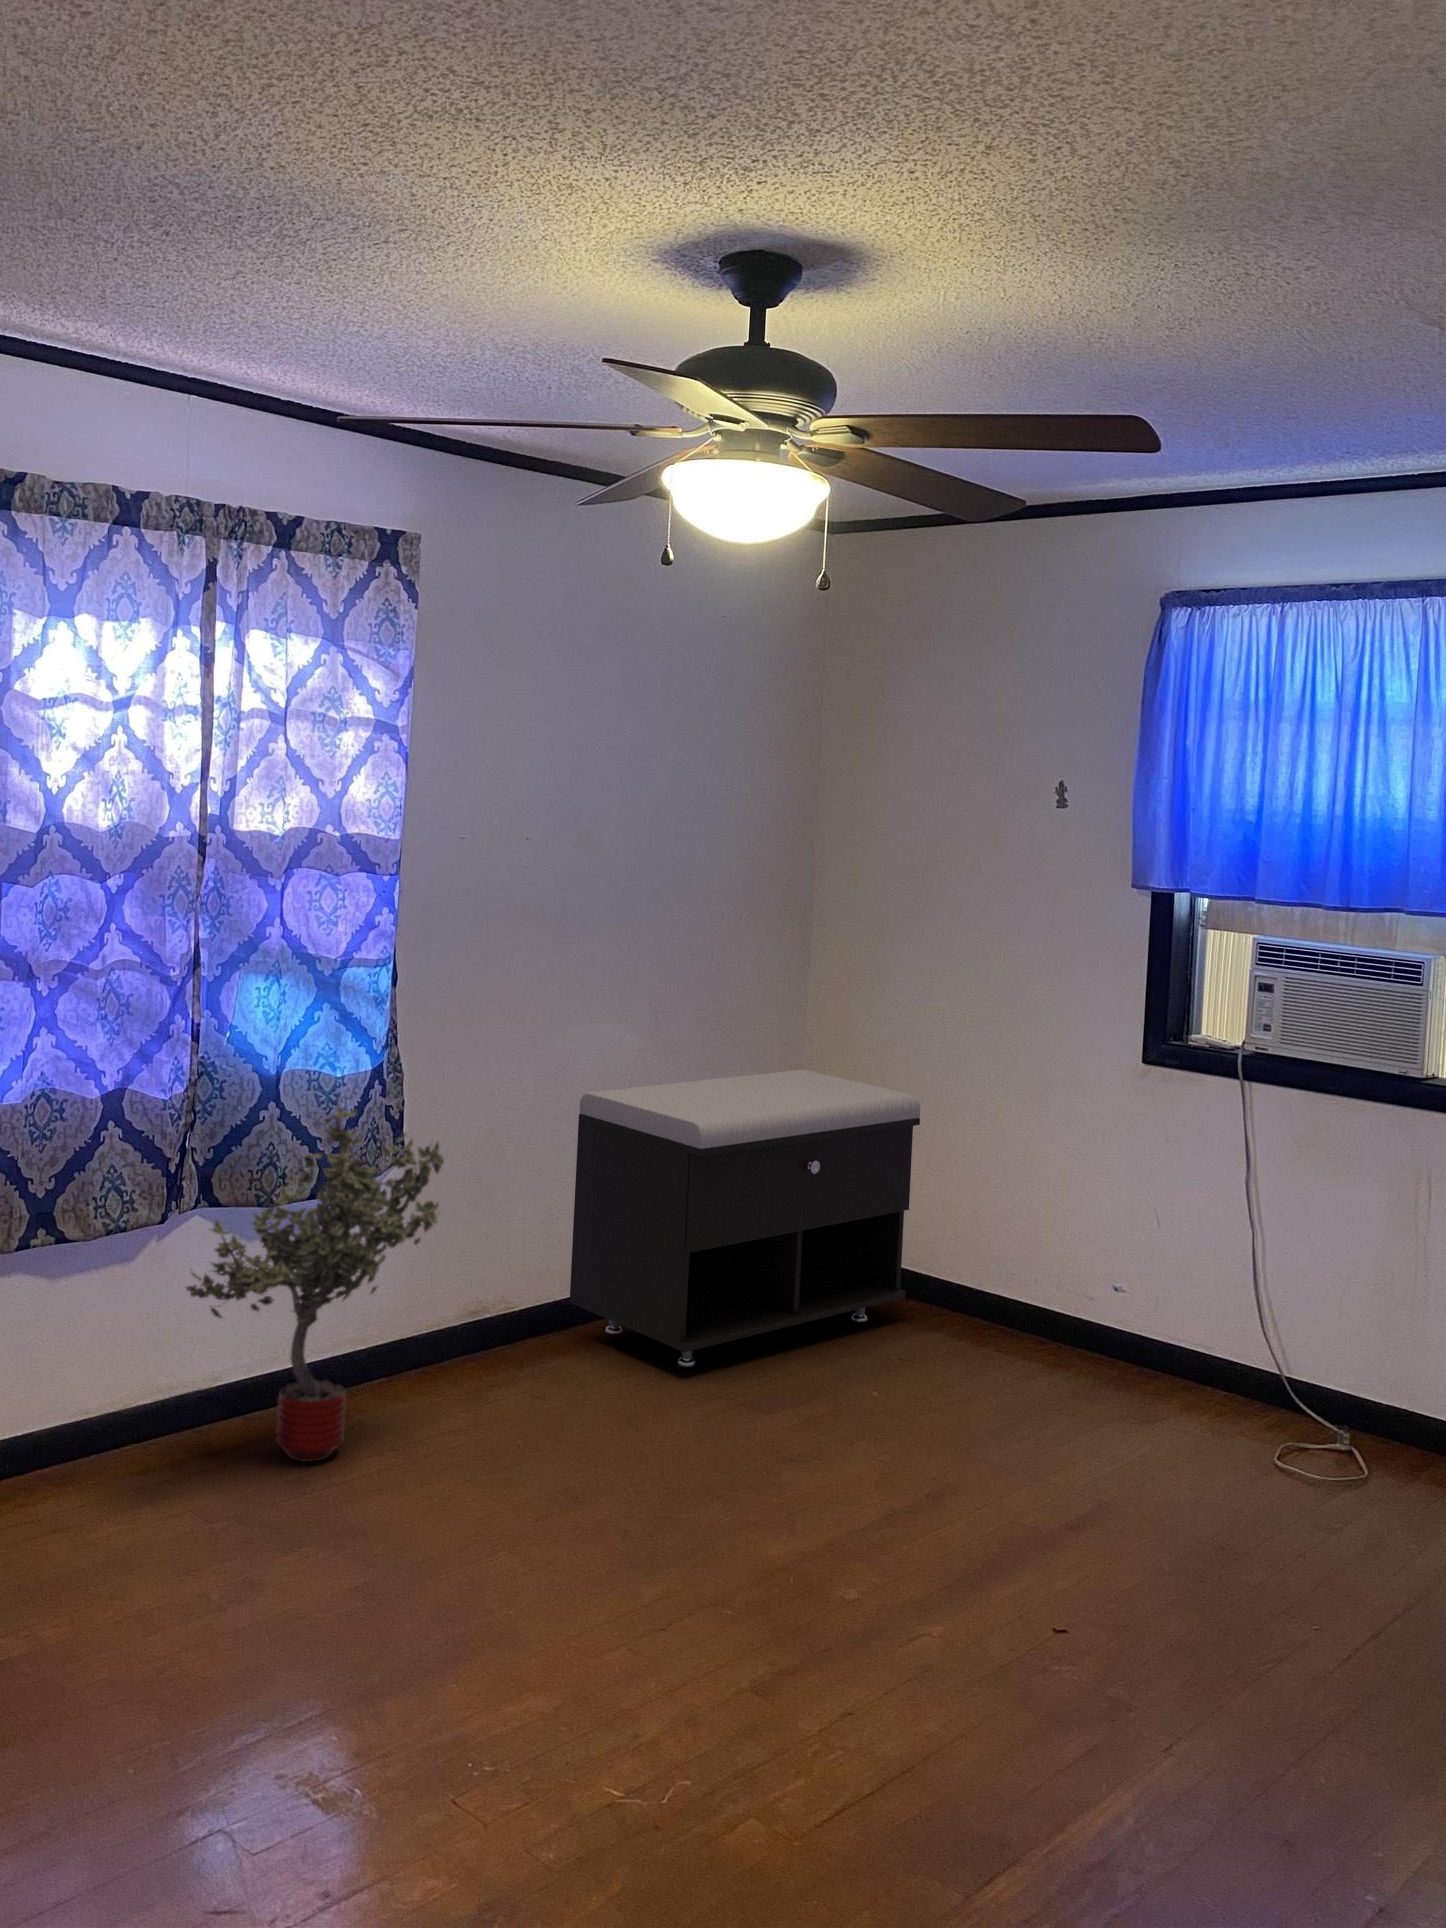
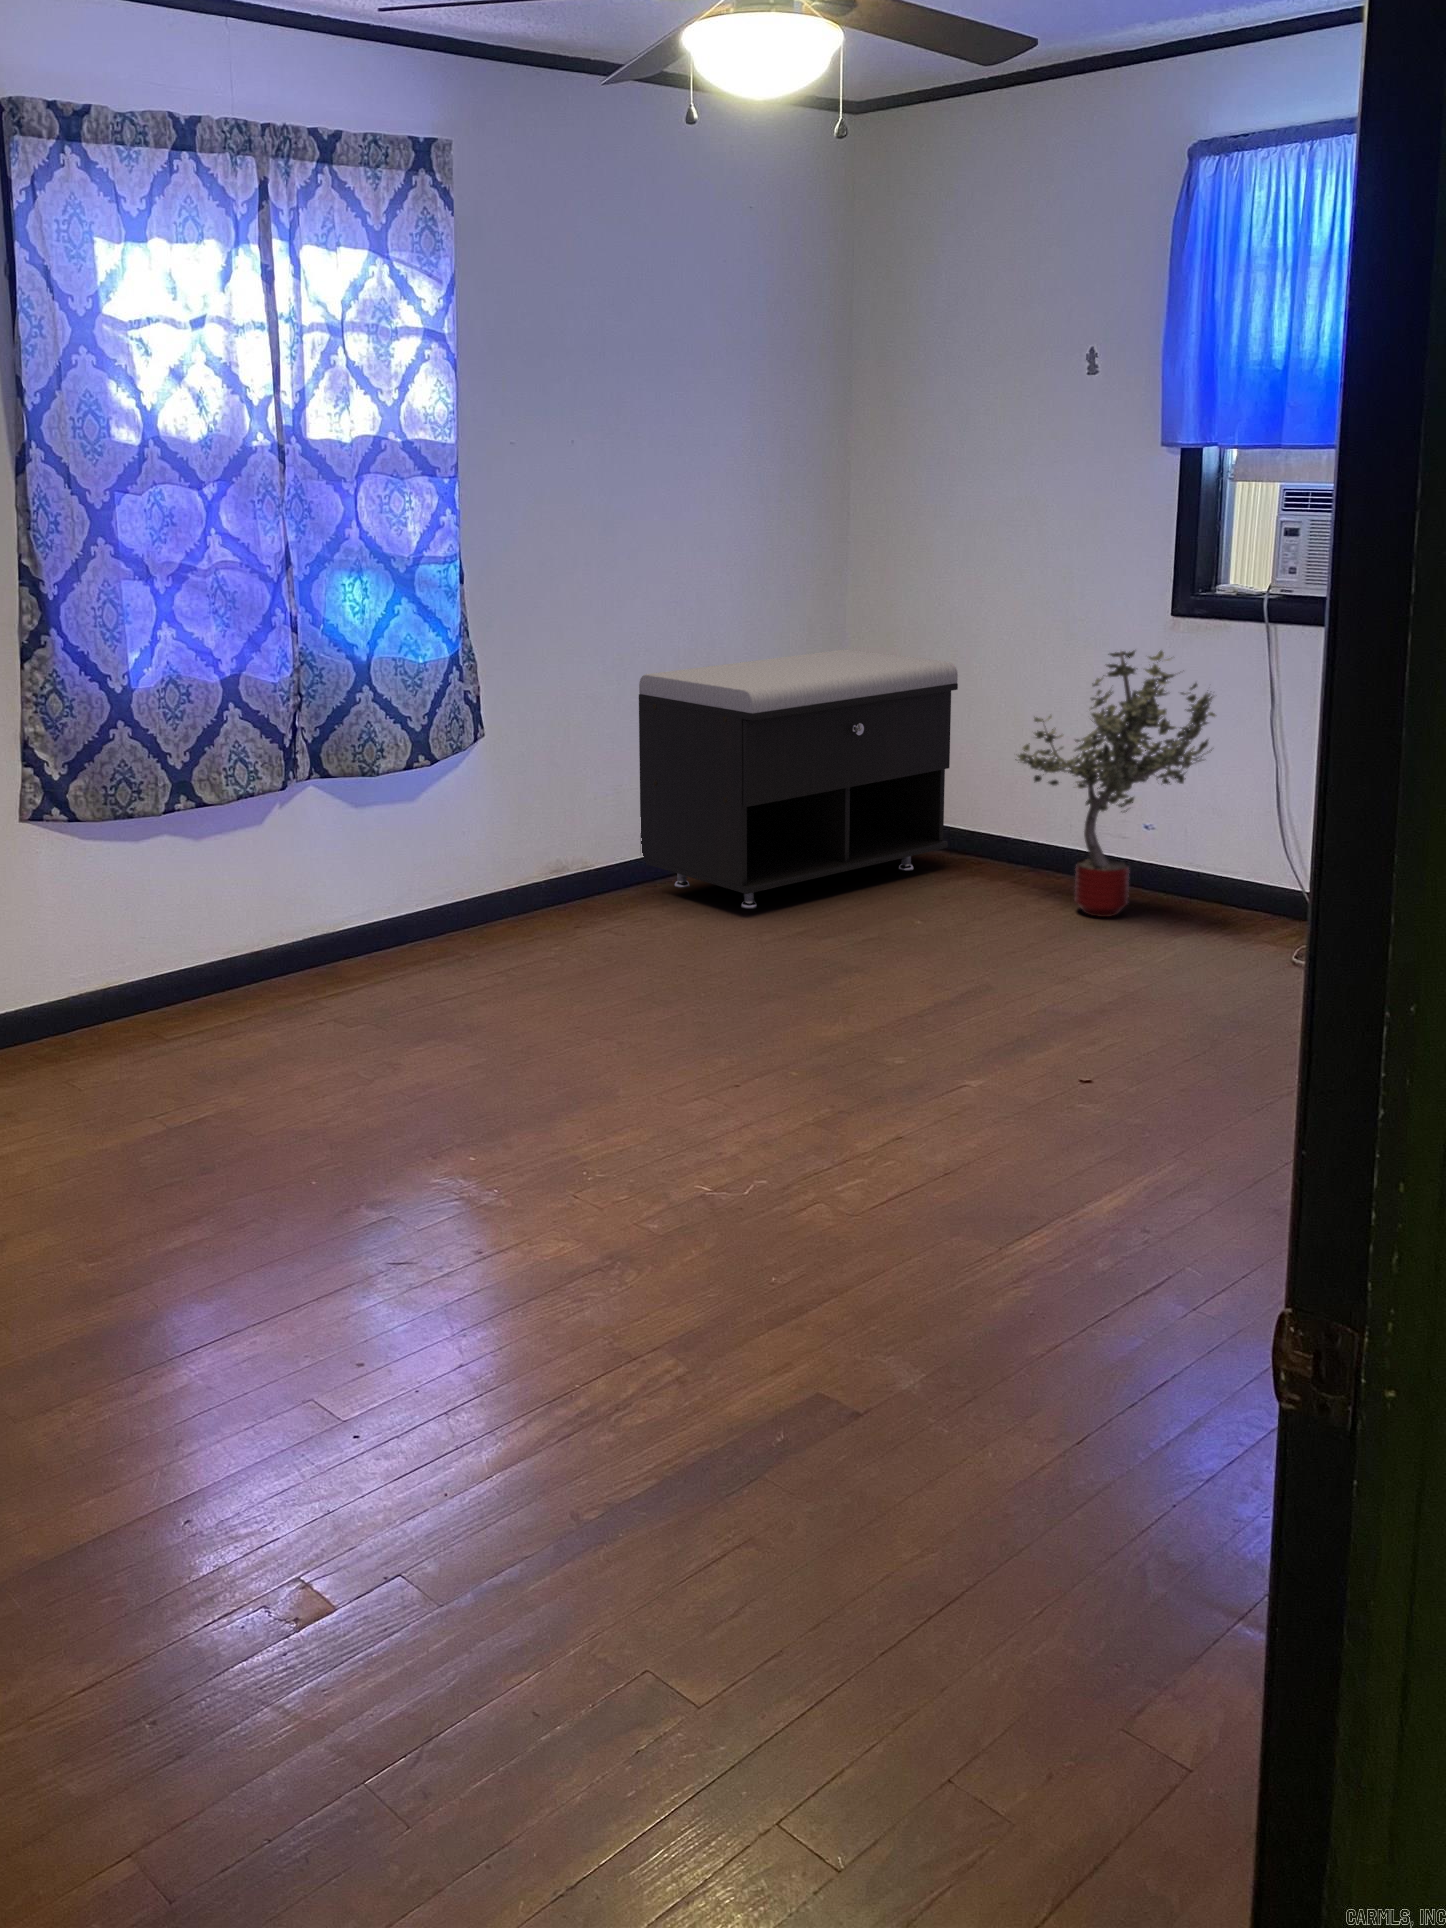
potted tree: present [186,1107,444,1462] -> present [1015,651,1216,917]

